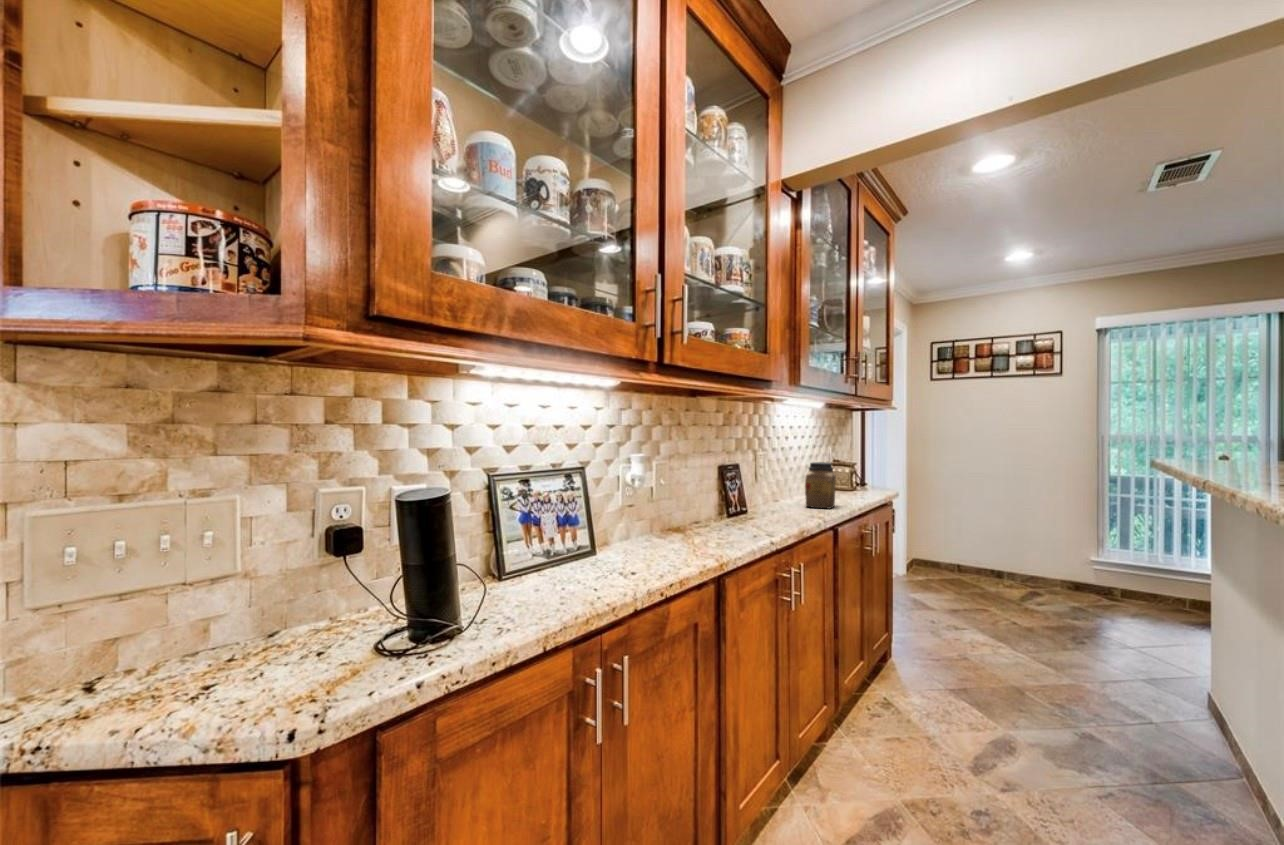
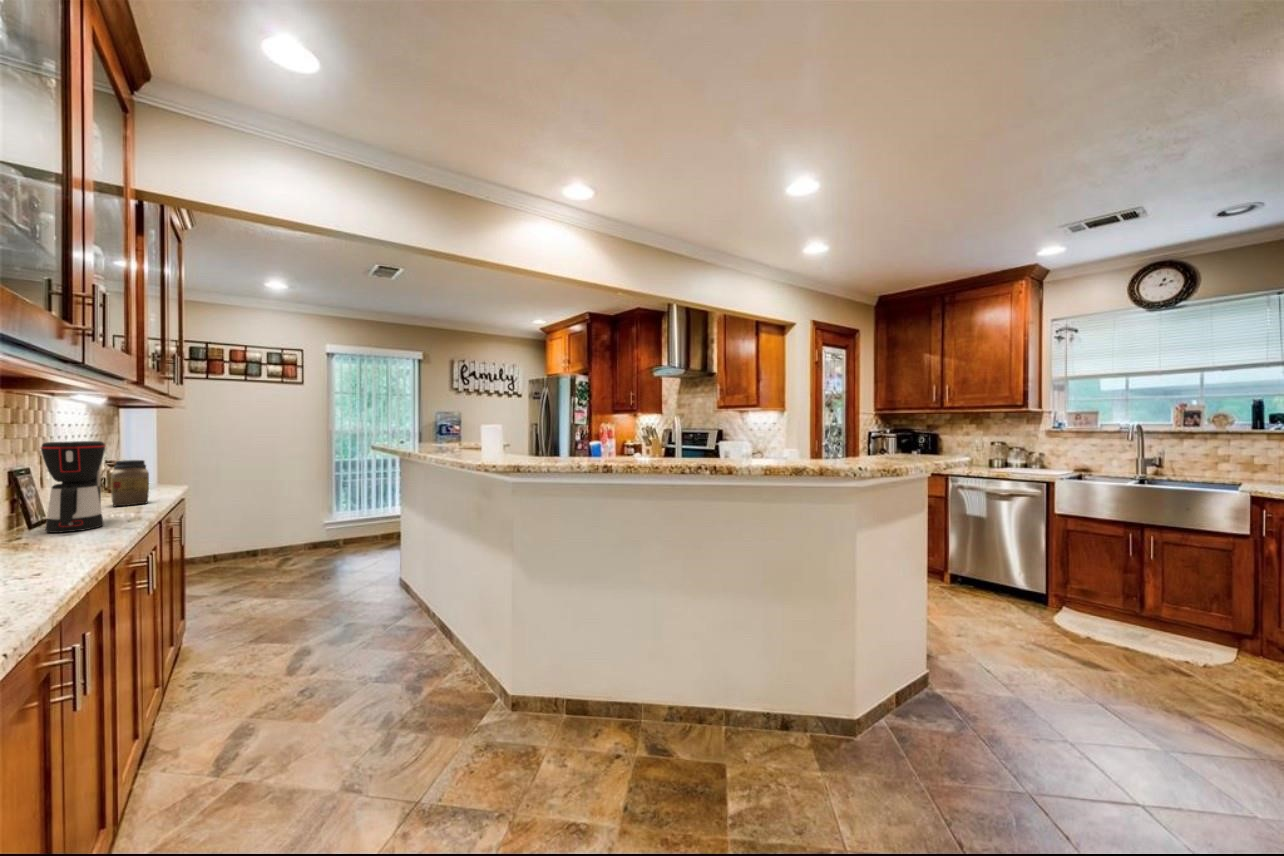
coffee maker: none [720,443,771,531] -> present [41,441,106,533]

